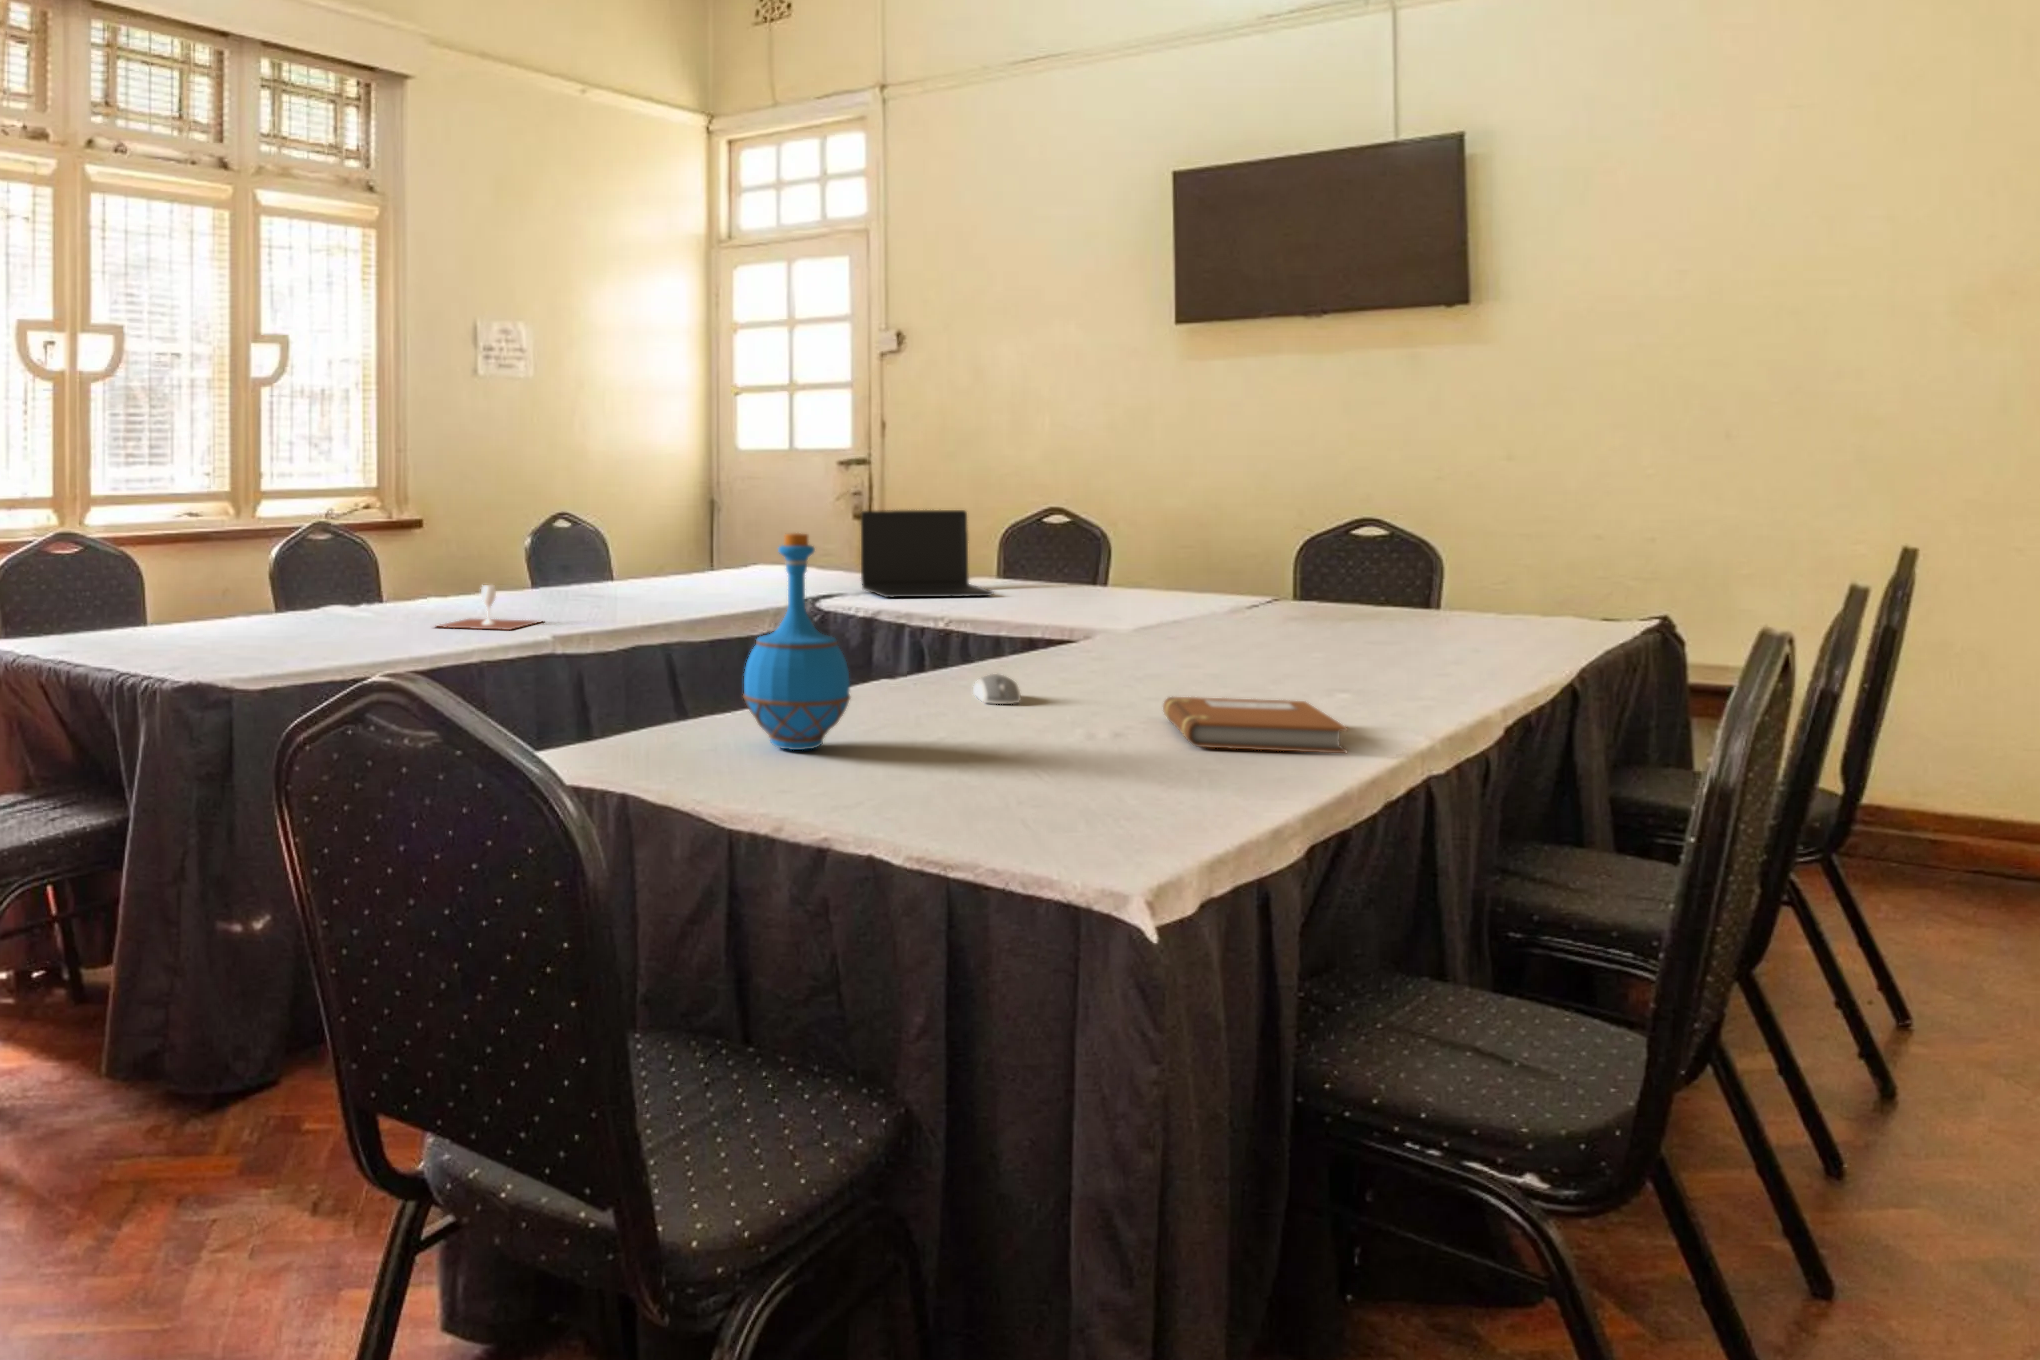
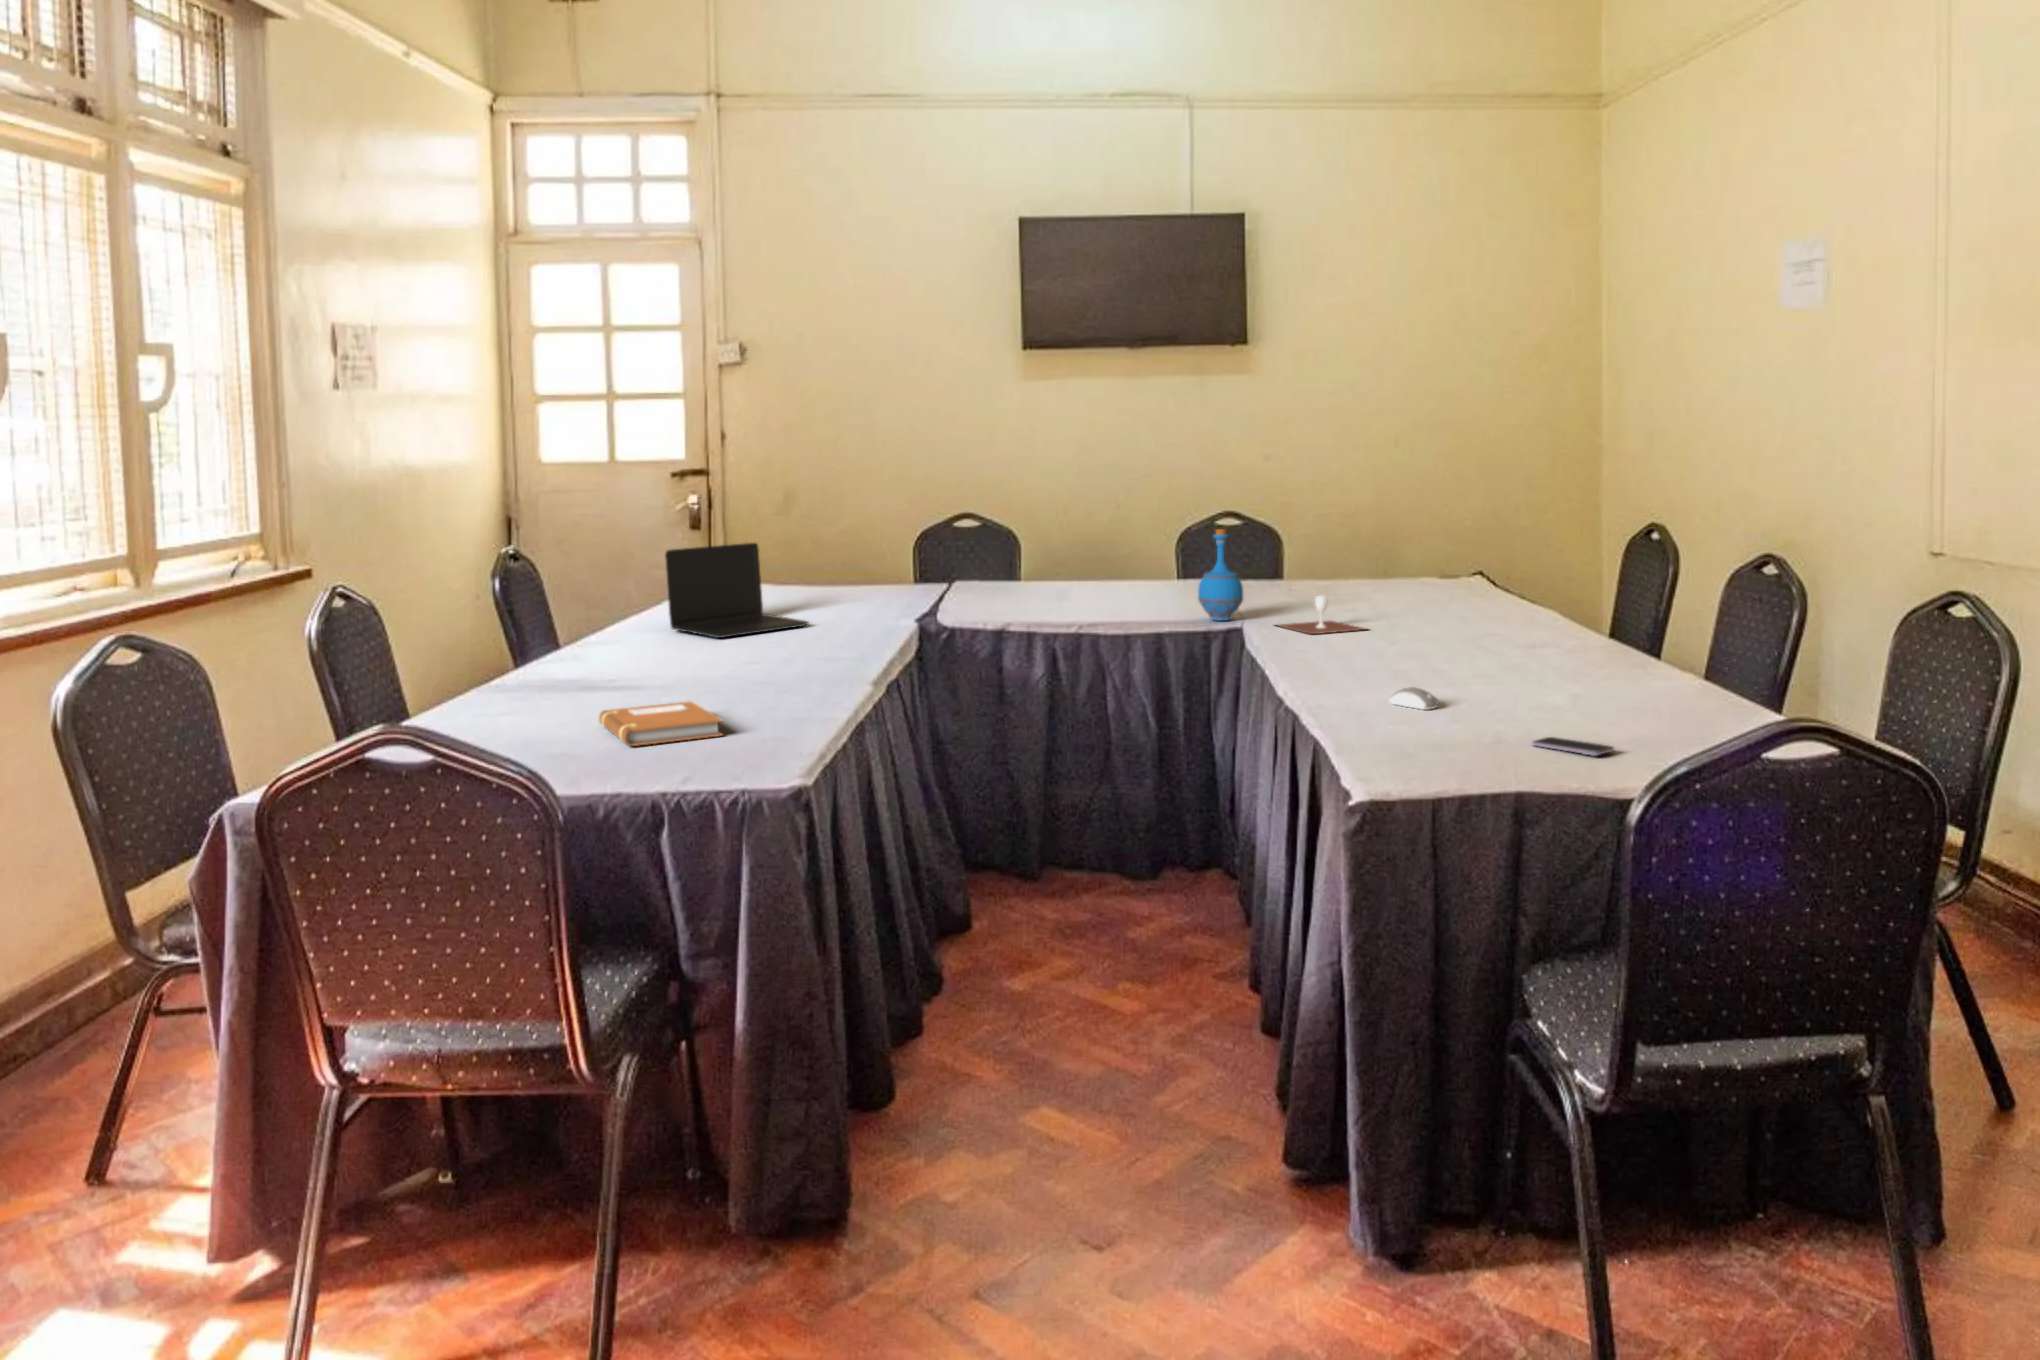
laptop: present [861,510,993,597] -> present [665,543,808,638]
bottle: present [743,533,850,750] -> present [1198,529,1243,621]
wine glass: present [440,585,537,630] -> present [1278,596,1365,634]
notebook: present [1163,697,1347,753] -> present [599,701,723,746]
smartphone: none [945,738,1014,762] -> present [1532,737,1614,756]

